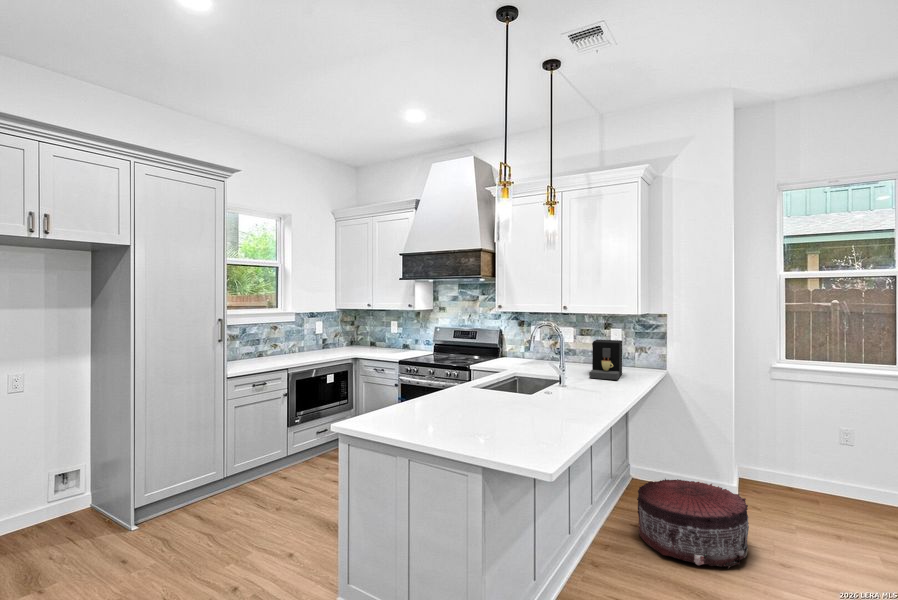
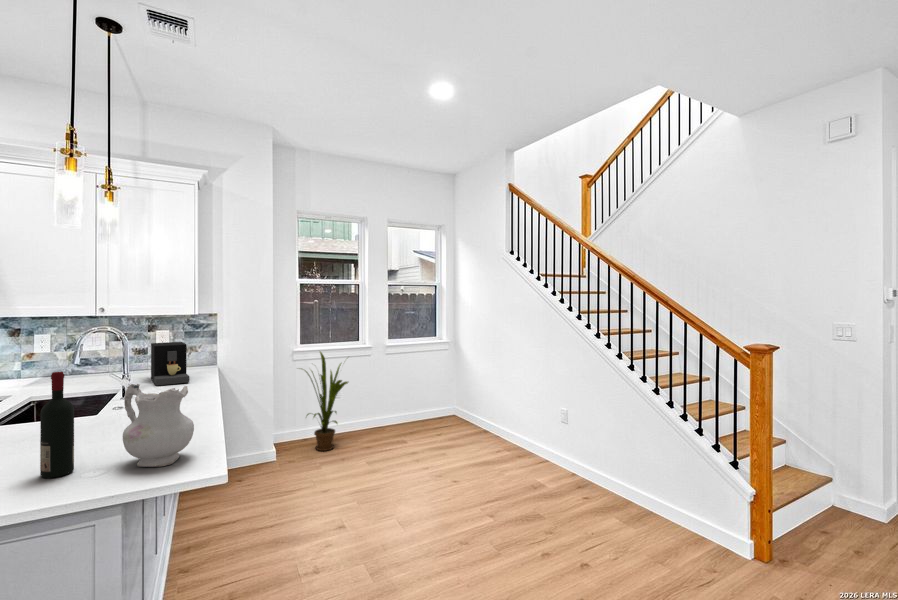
wine bottle: none [442,347,460,420] -> present [40,372,74,478]
ceramic pitcher: none [480,363,529,433] -> present [123,384,194,467]
house plant: none [764,370,852,508] -> present [305,352,348,451]
pouf: present [637,479,749,568] -> none [222,455,318,533]

